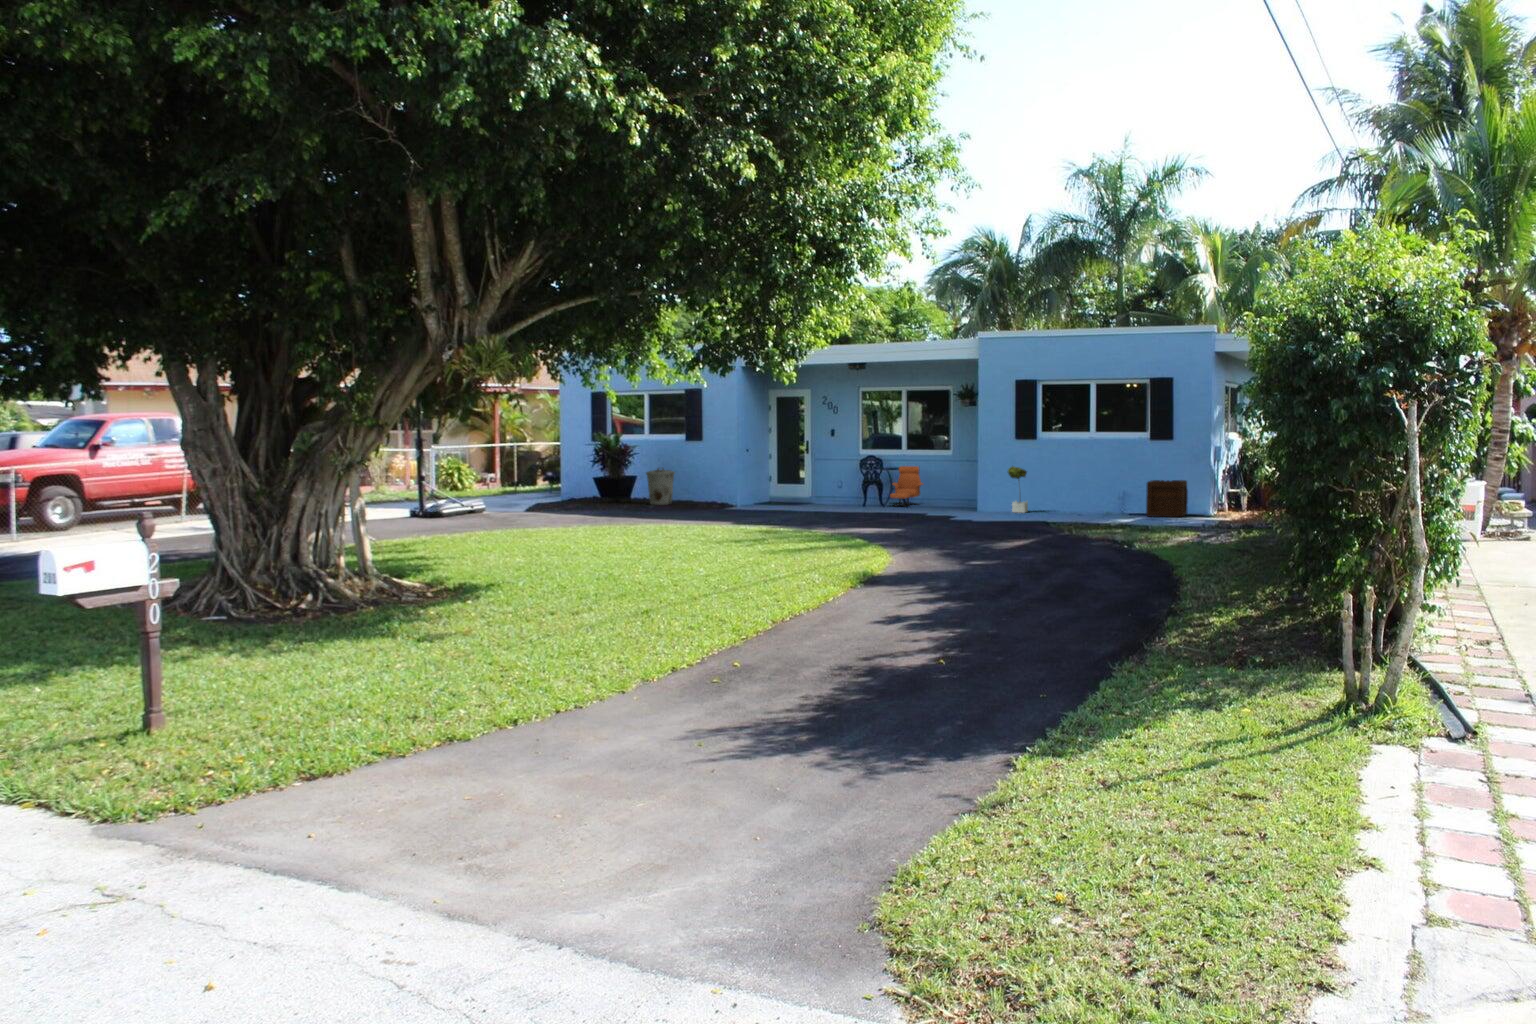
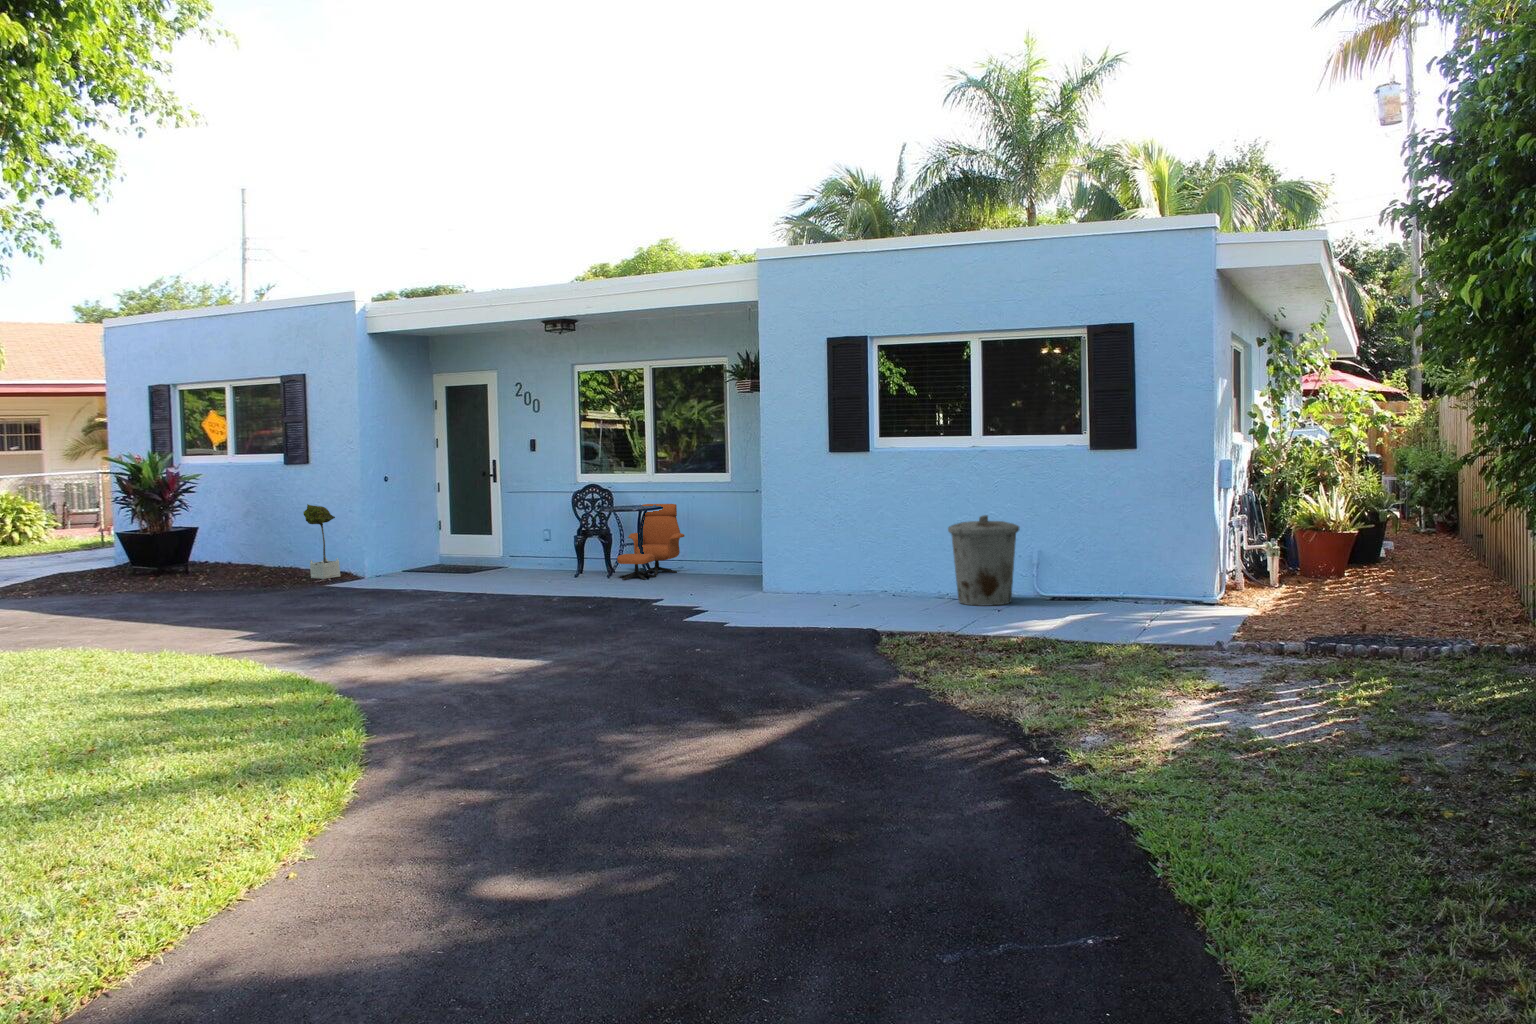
potted tree: present [1008,466,1028,513] -> present [303,504,340,579]
trash can: present [646,467,675,505] -> present [948,515,1019,606]
wooden crate: present [1146,480,1188,517] -> none [1086,531,1170,611]

